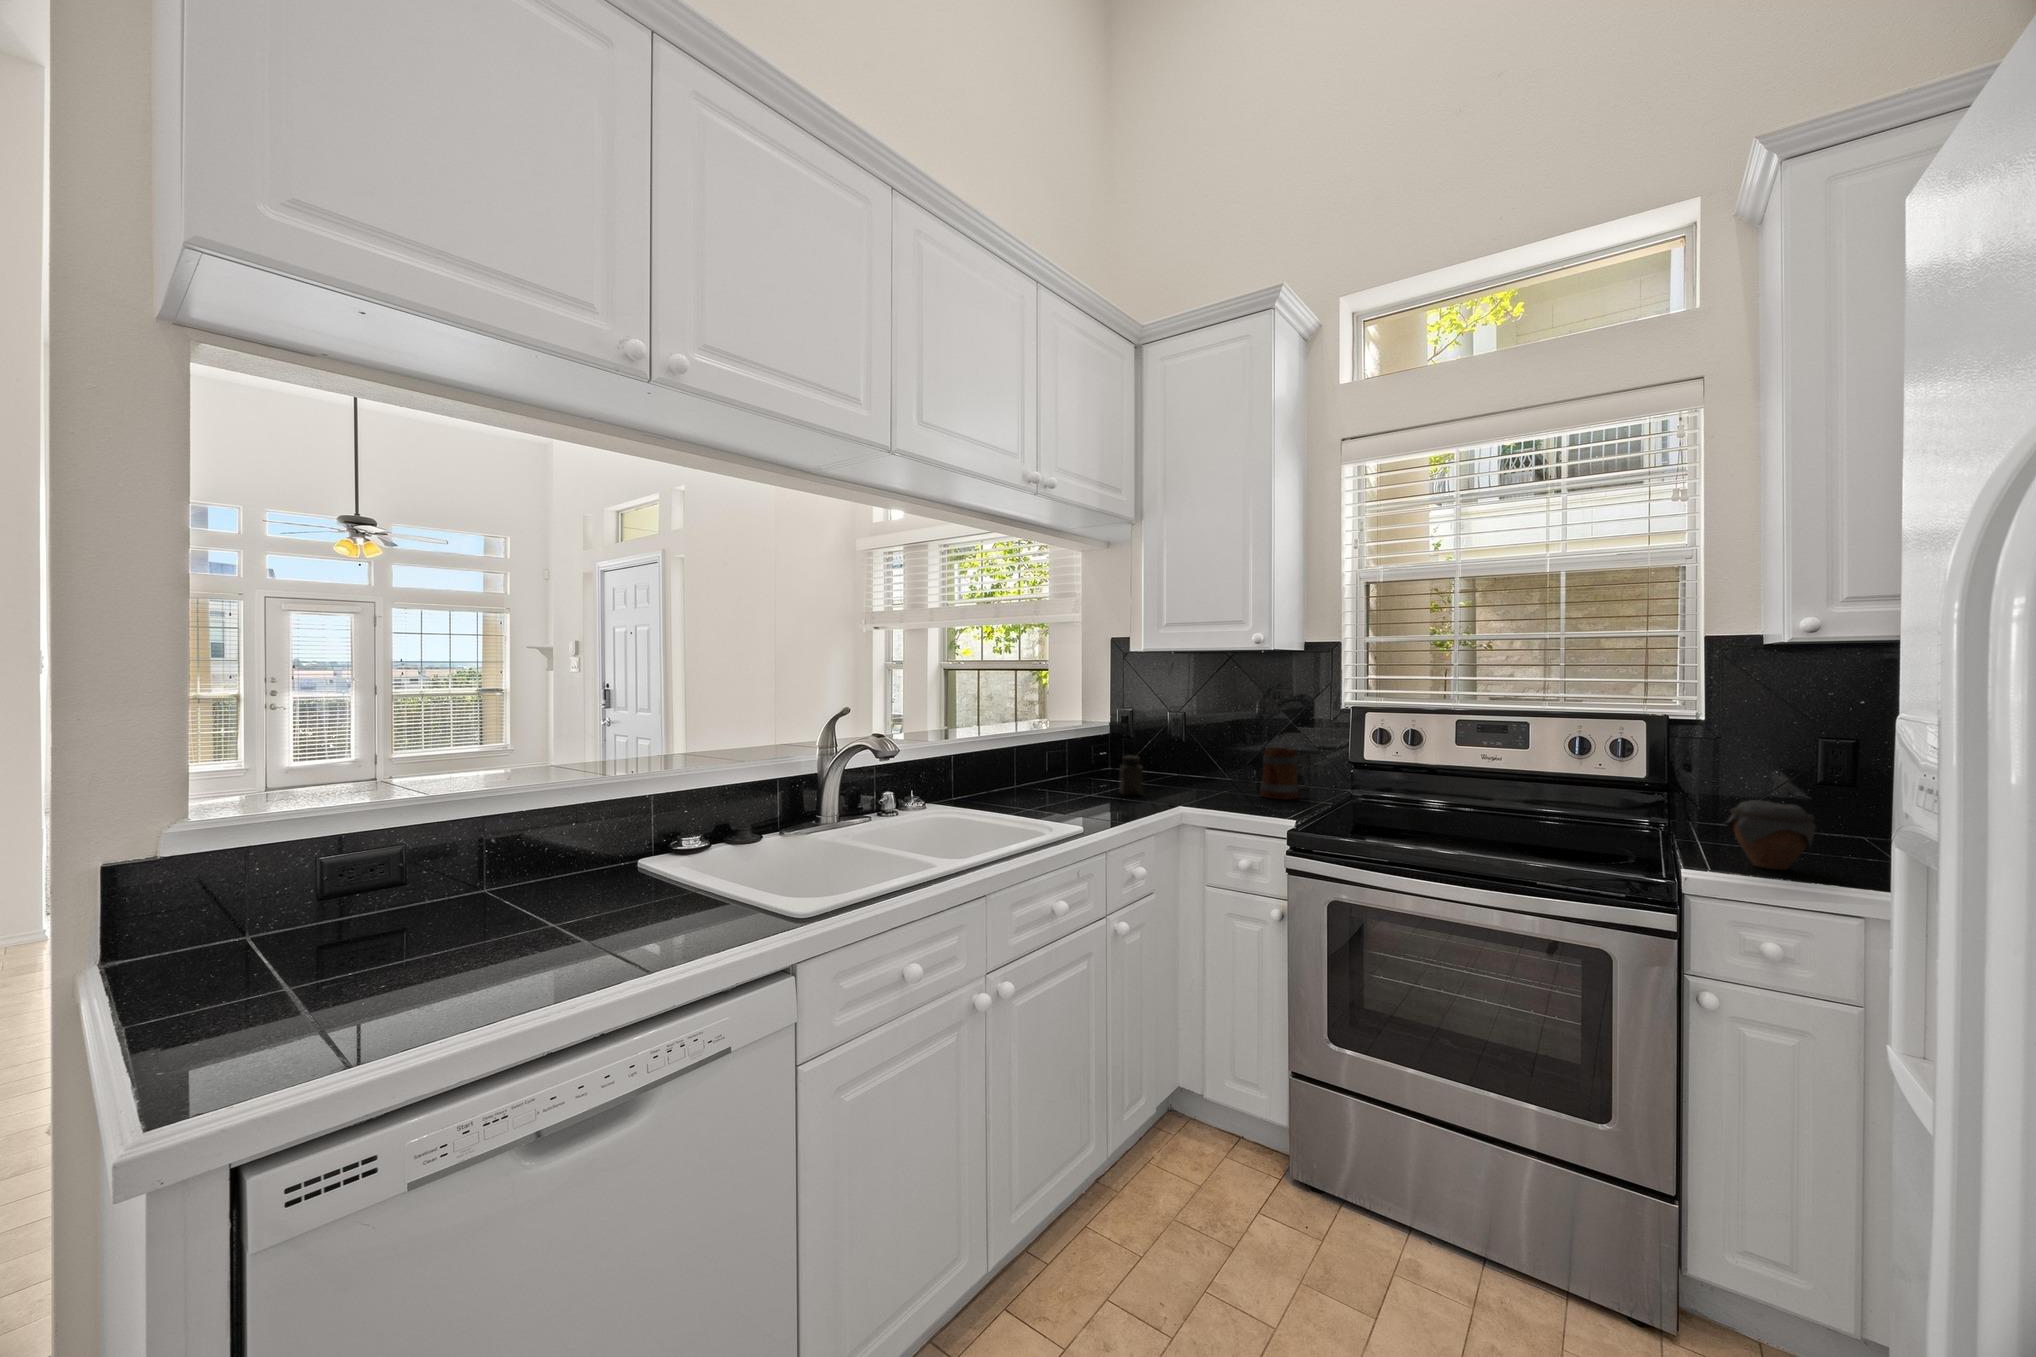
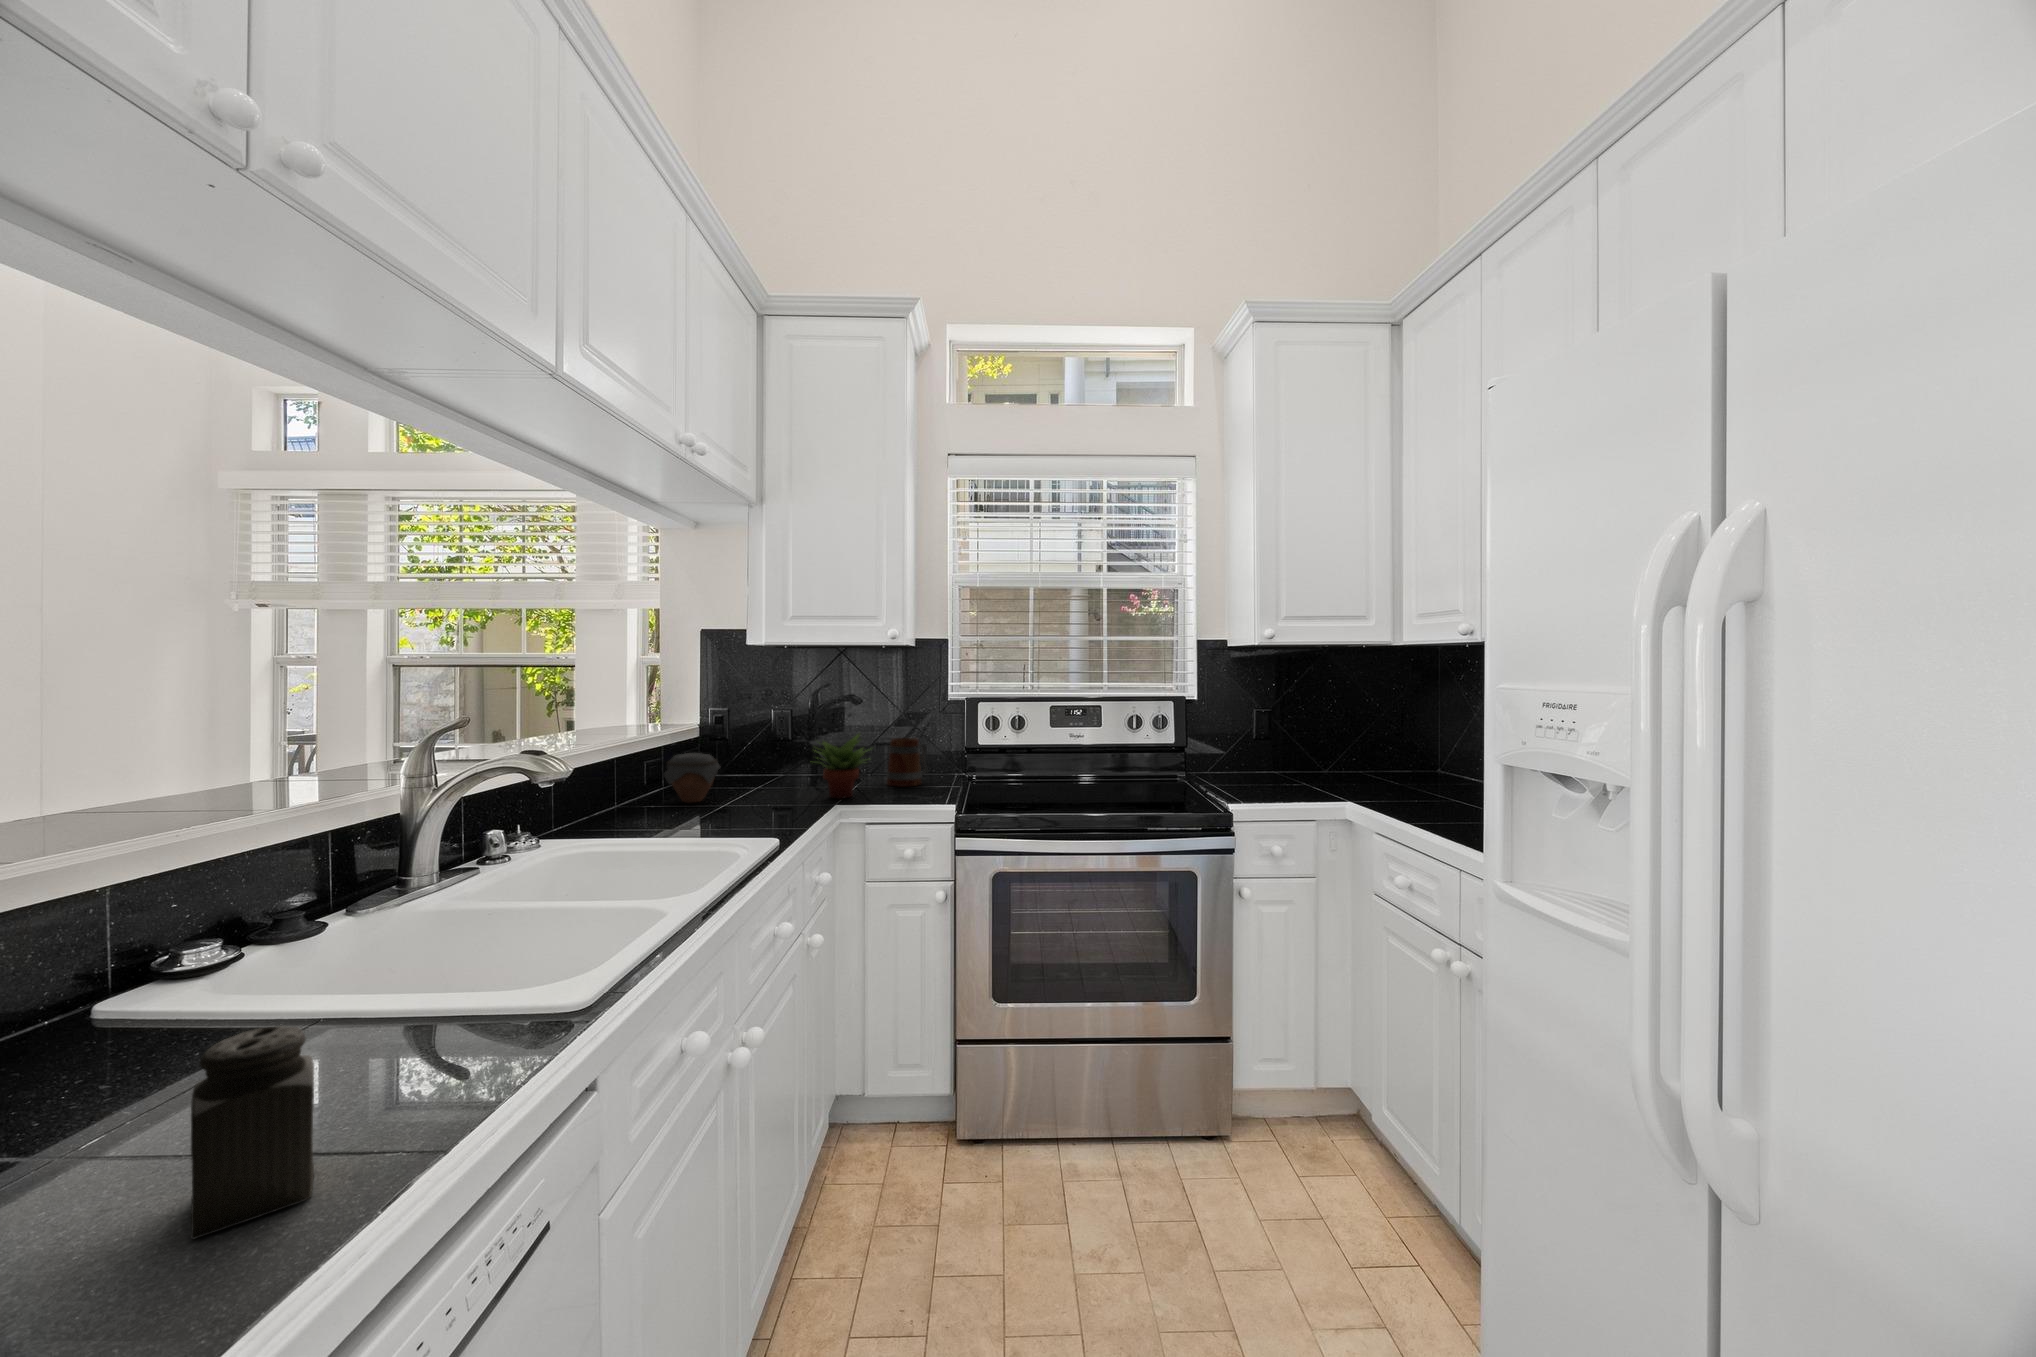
succulent plant: none [1163,738,1230,803] -> present [815,733,866,799]
salt shaker: present [1120,756,1143,795] -> present [191,1026,314,1239]
jar: present [1726,800,1816,870] -> present [664,753,720,803]

